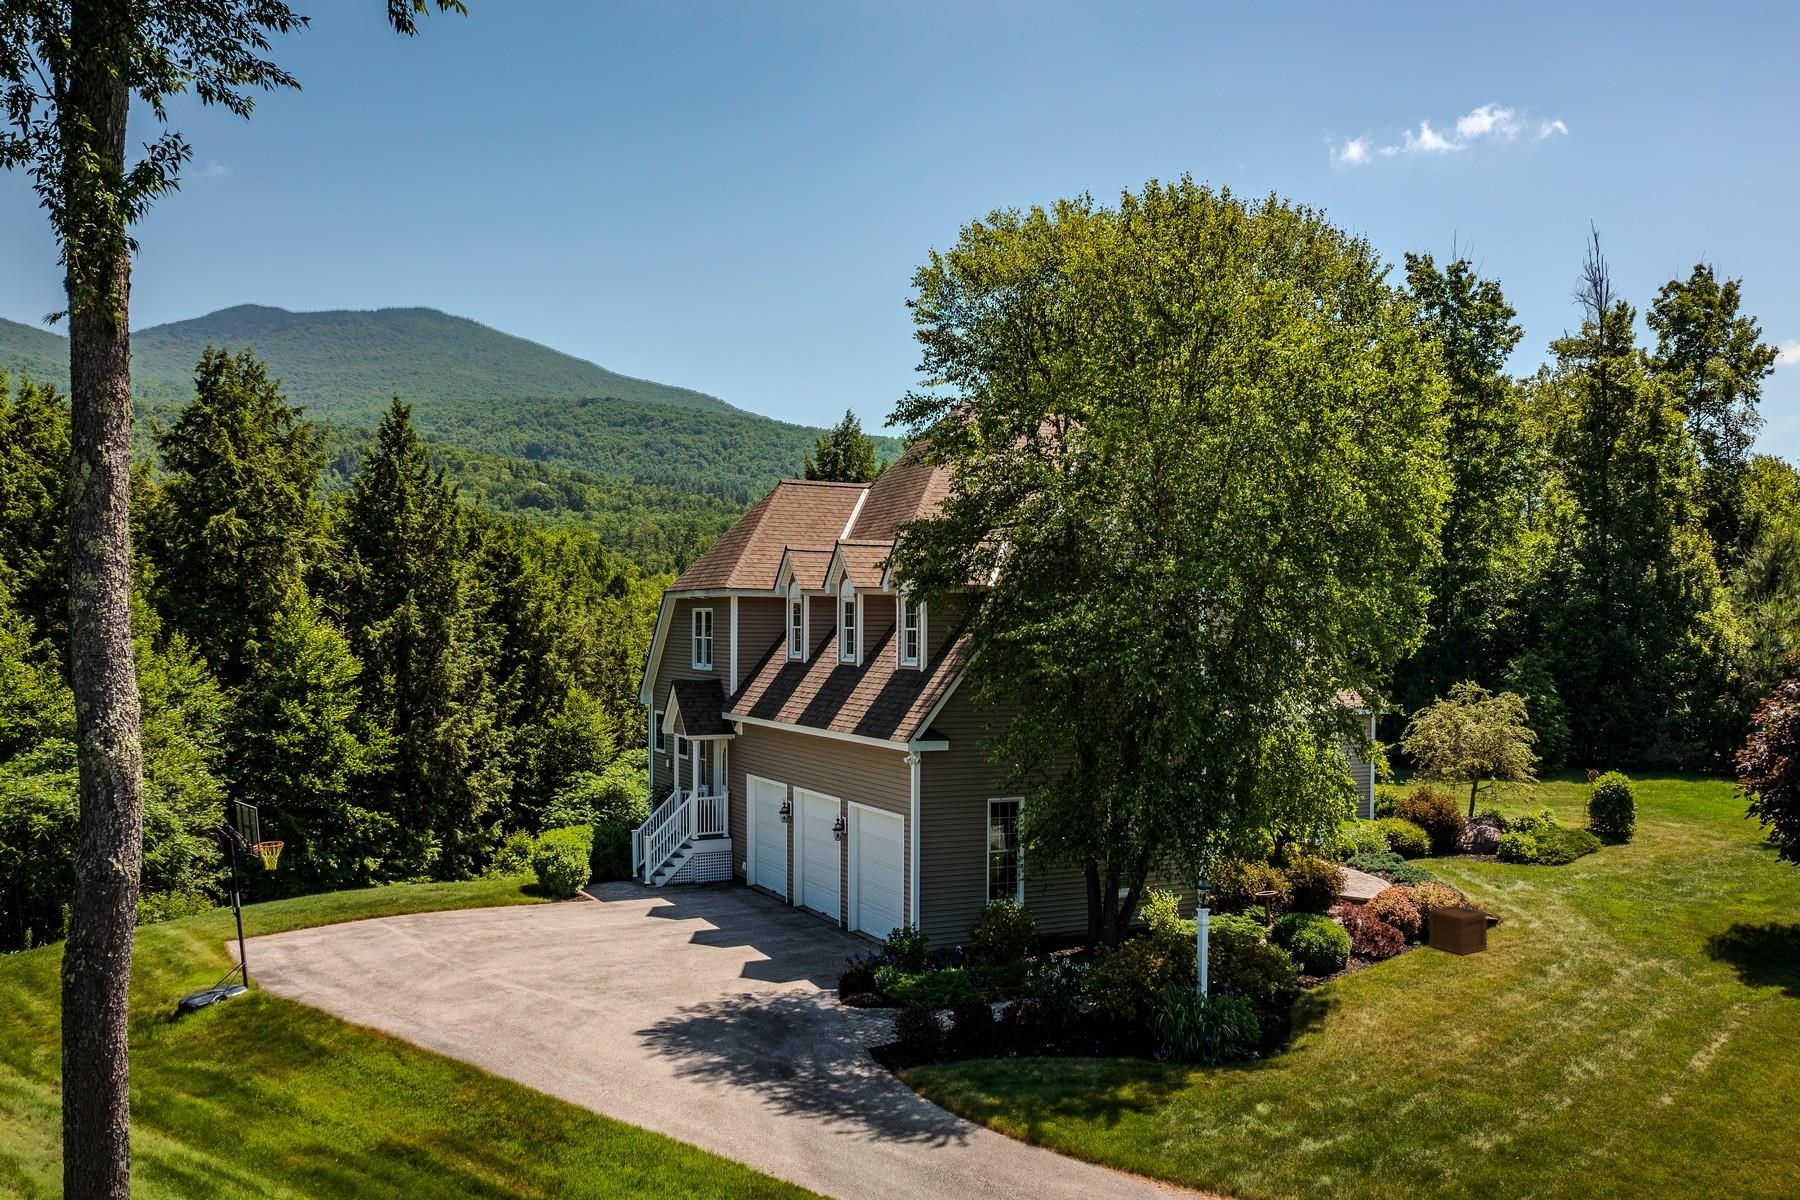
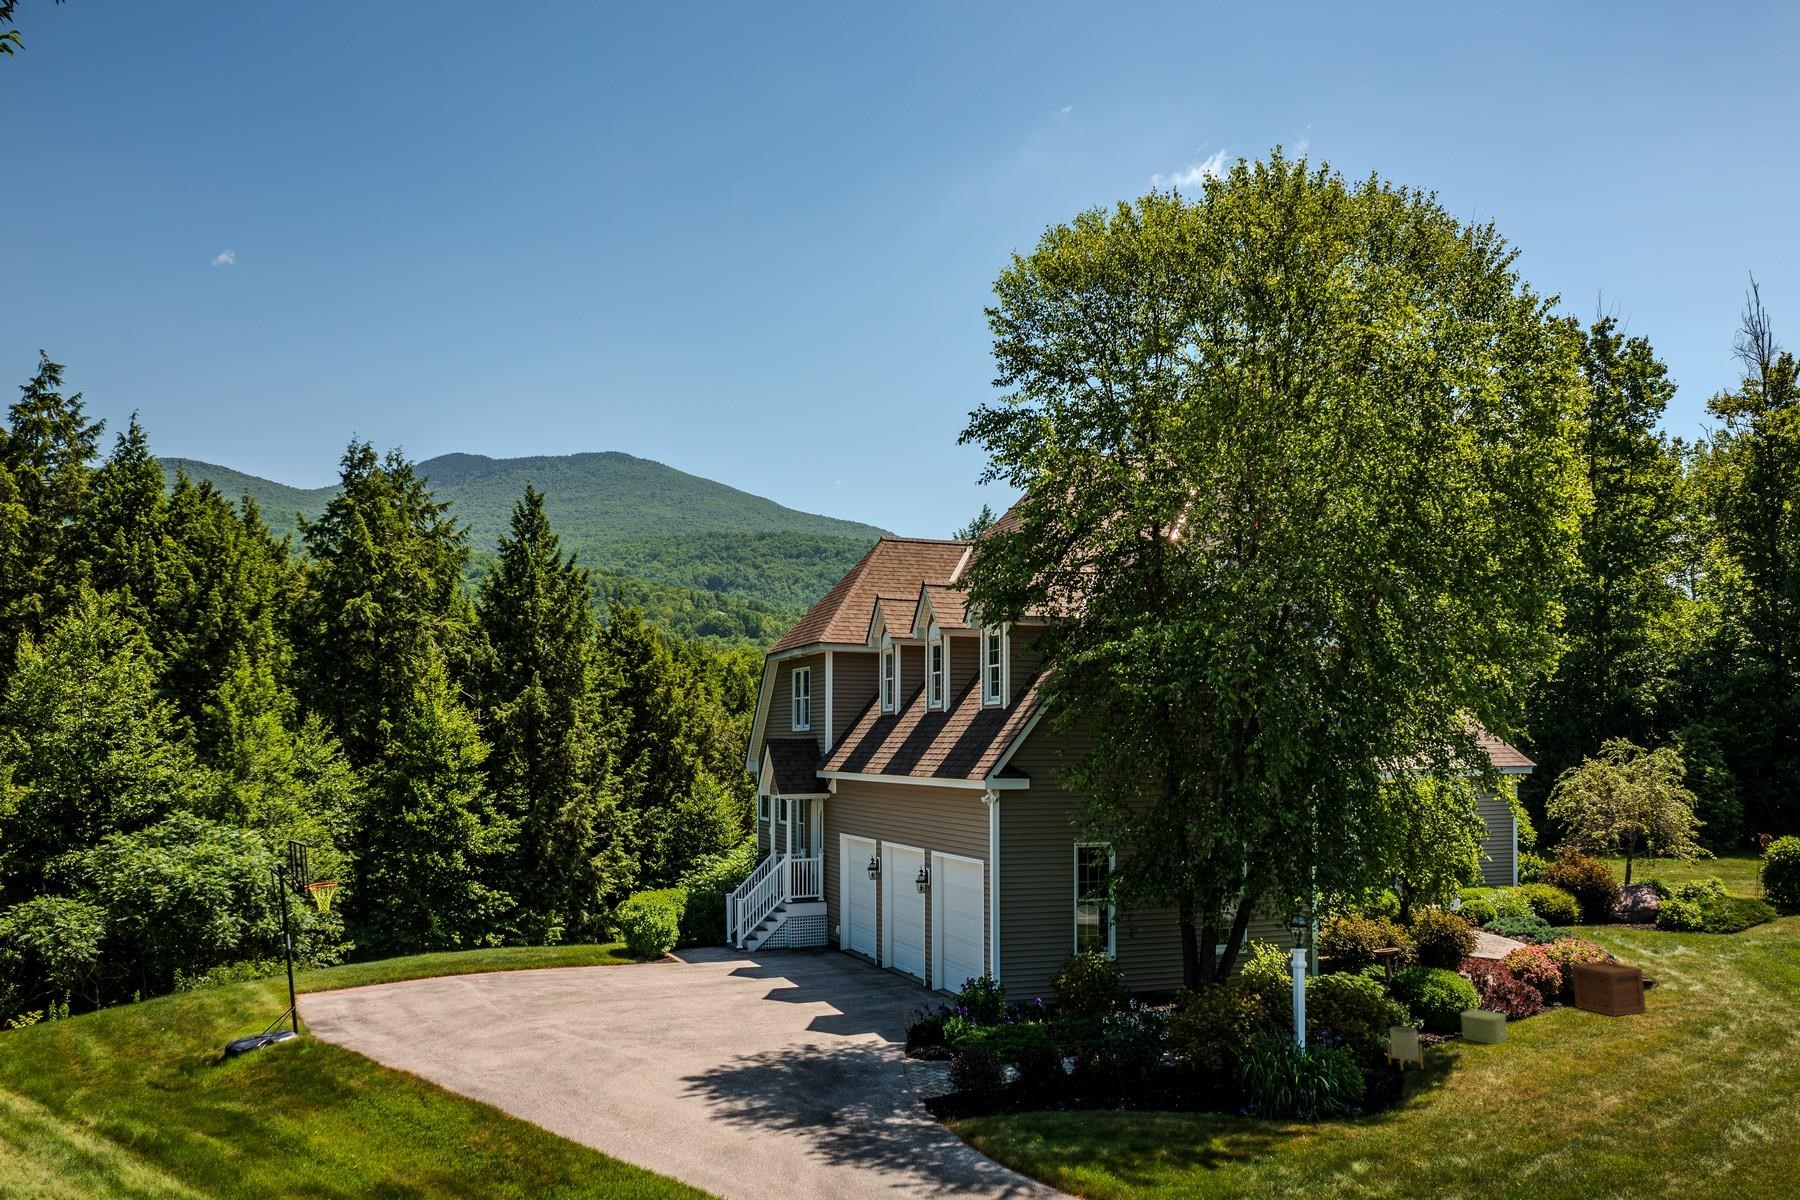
storage box: none [1338,957,1376,988] -> present [1461,1010,1507,1044]
planter: none [1281,981,1310,1019] -> present [1387,1027,1423,1069]

